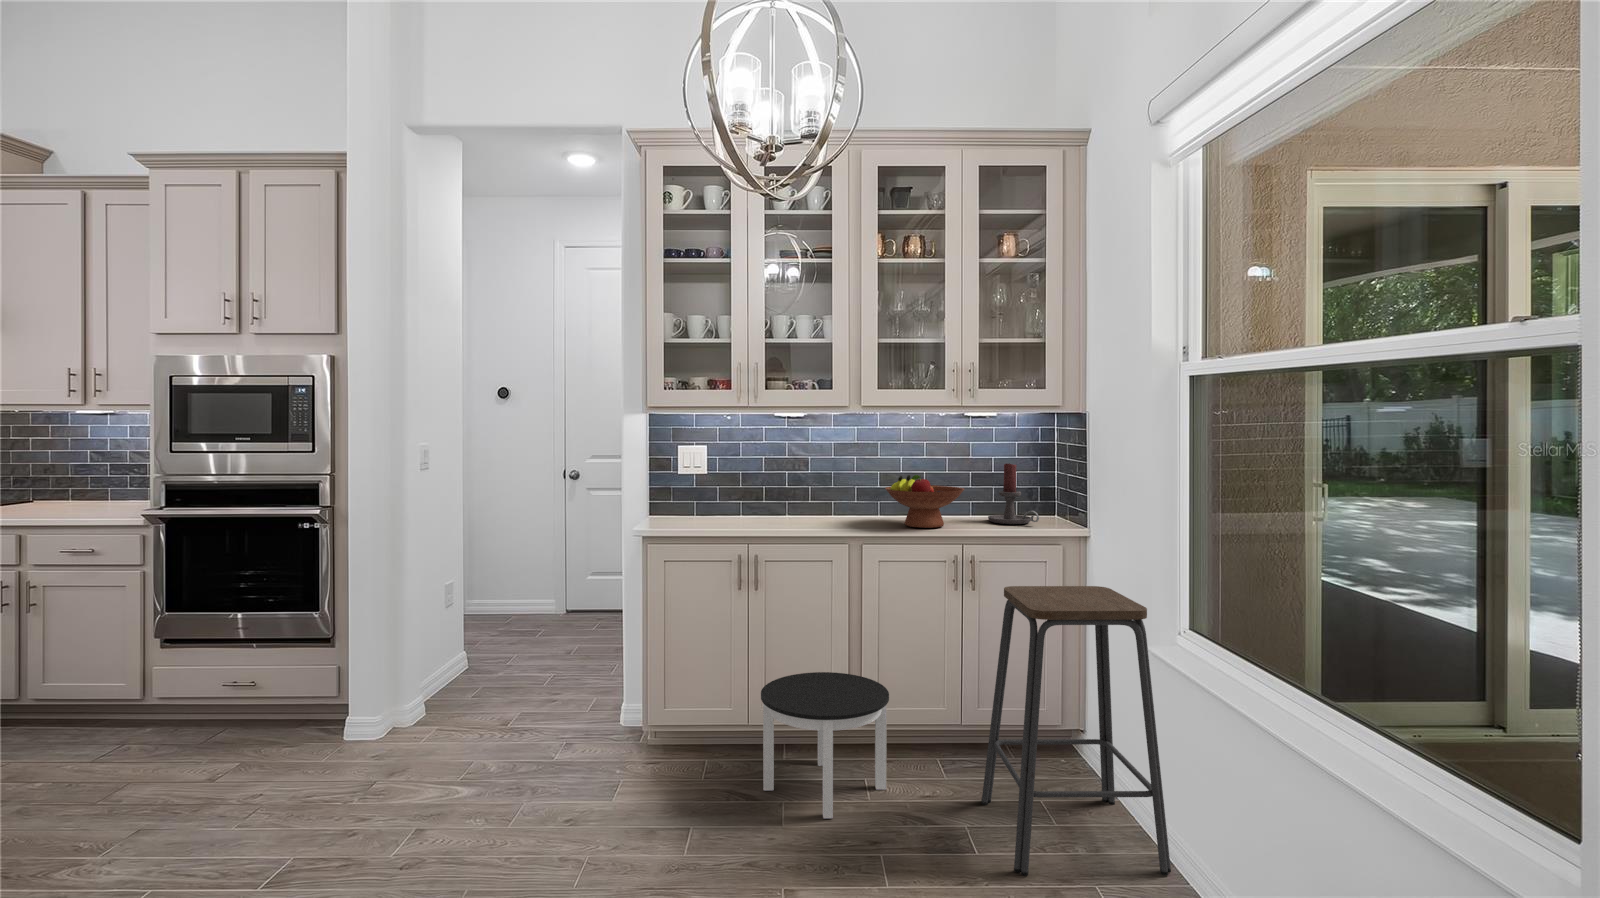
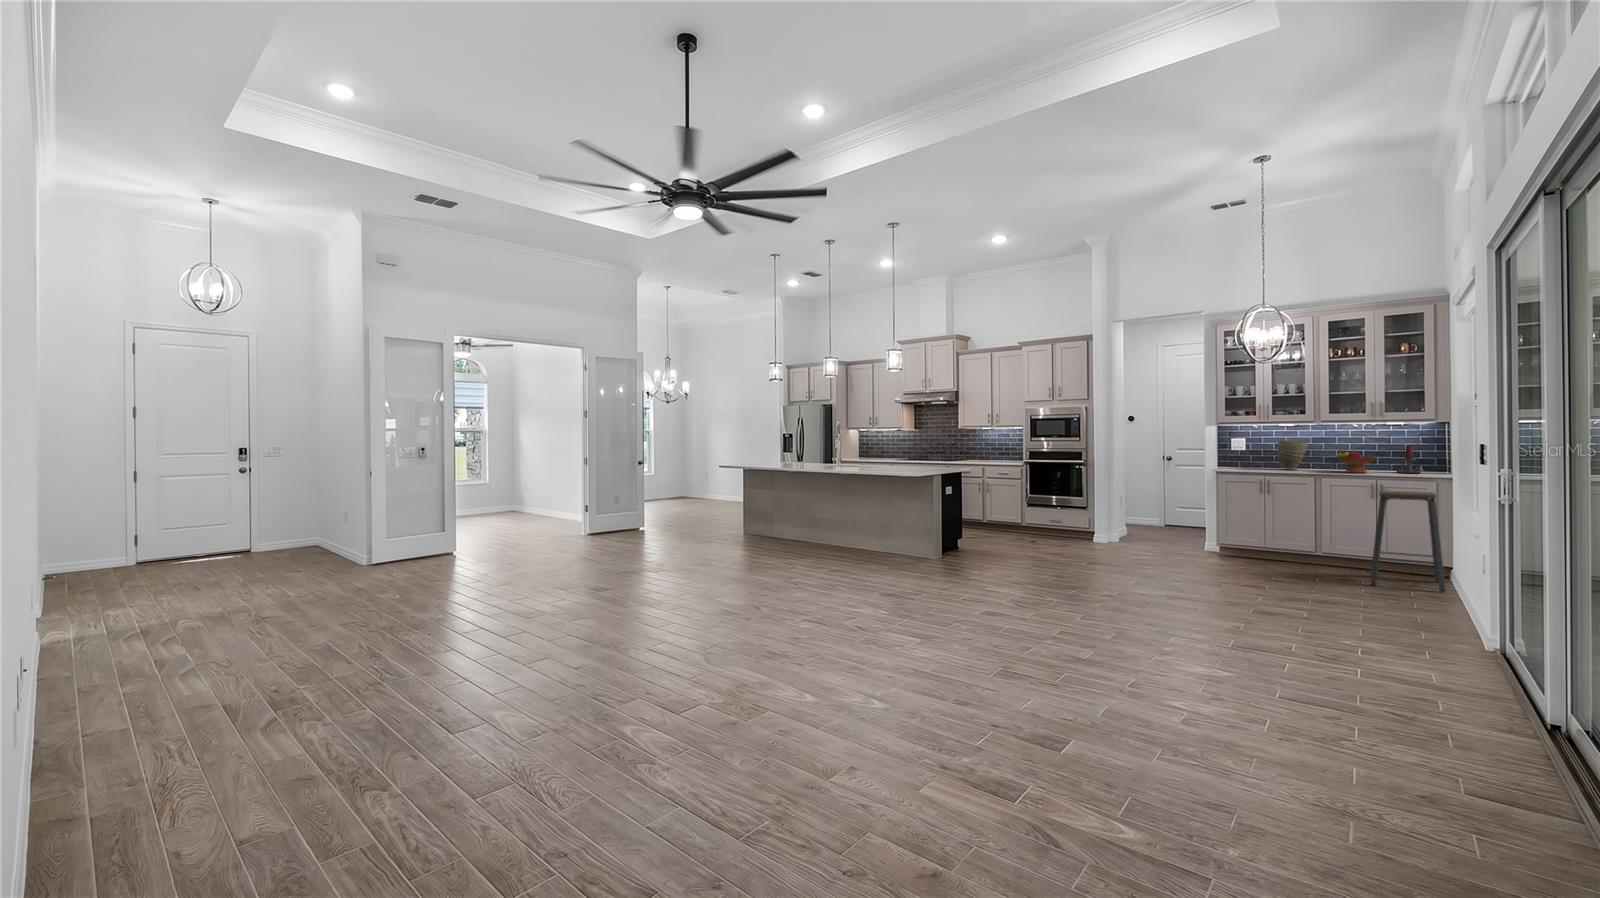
vase: none [774,449,830,520] -> present [1278,440,1307,470]
round table: present [761,672,889,818] -> none [1268,527,1327,571]

